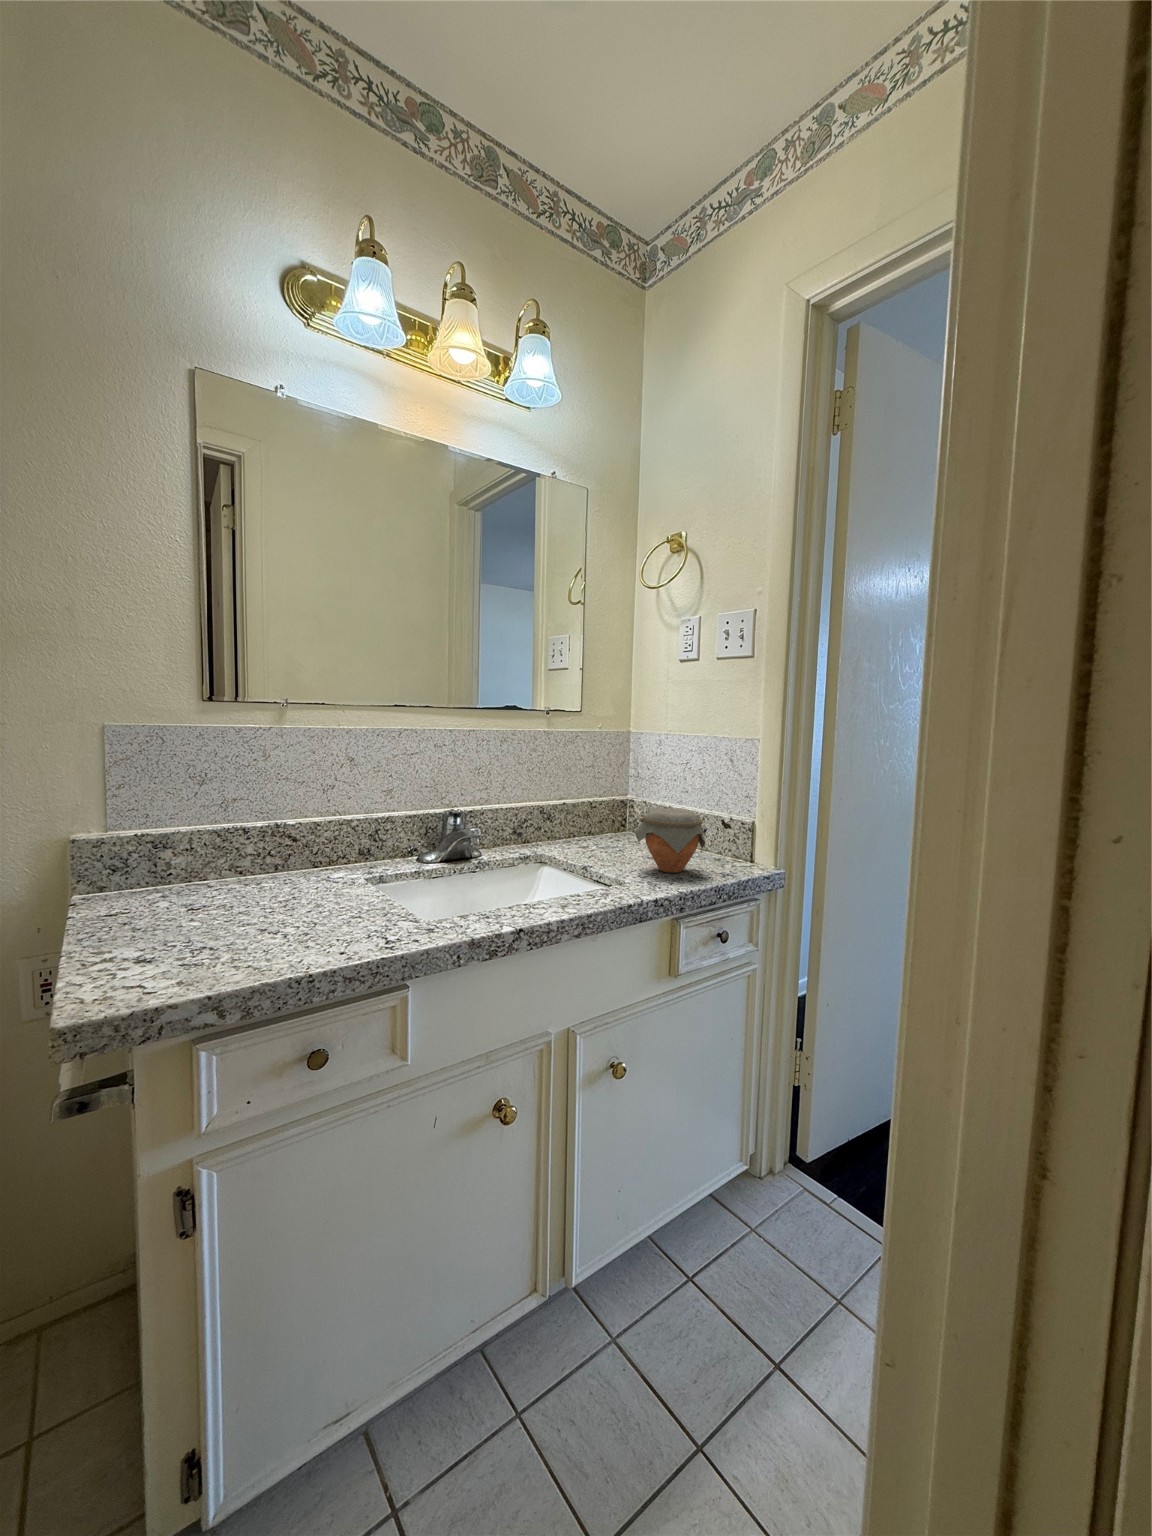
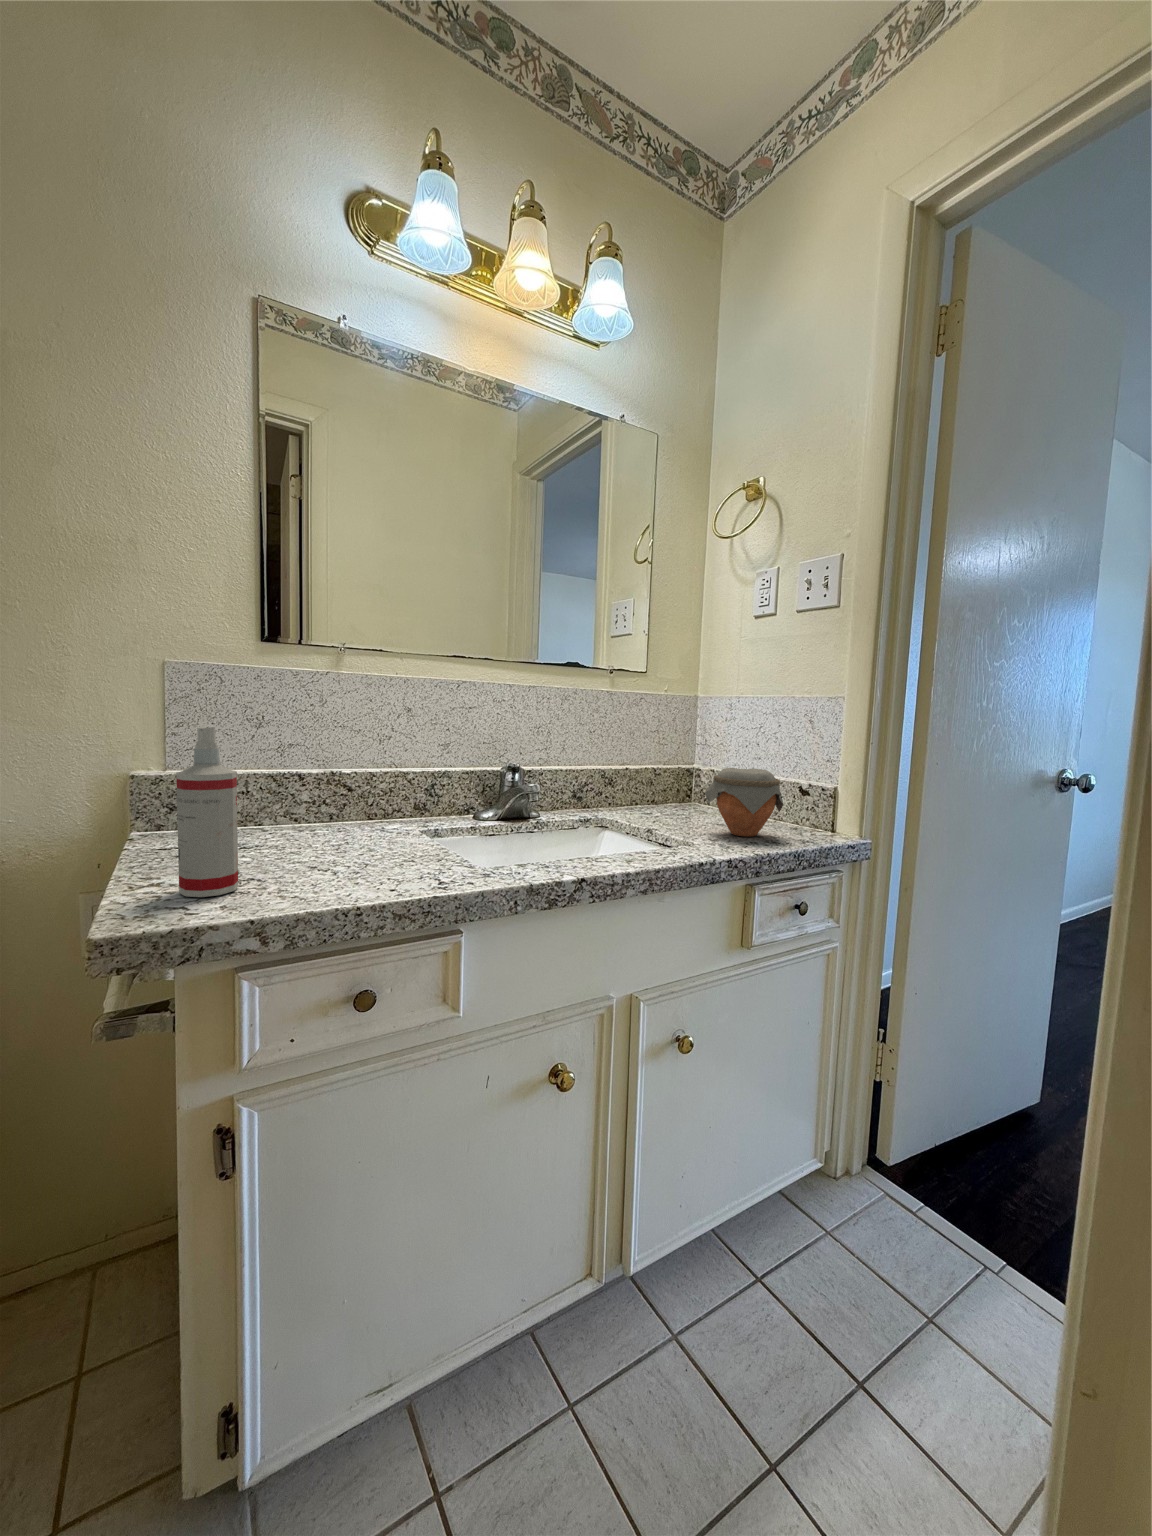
spray bottle: none [131,810,192,972] -> present [176,727,238,897]

